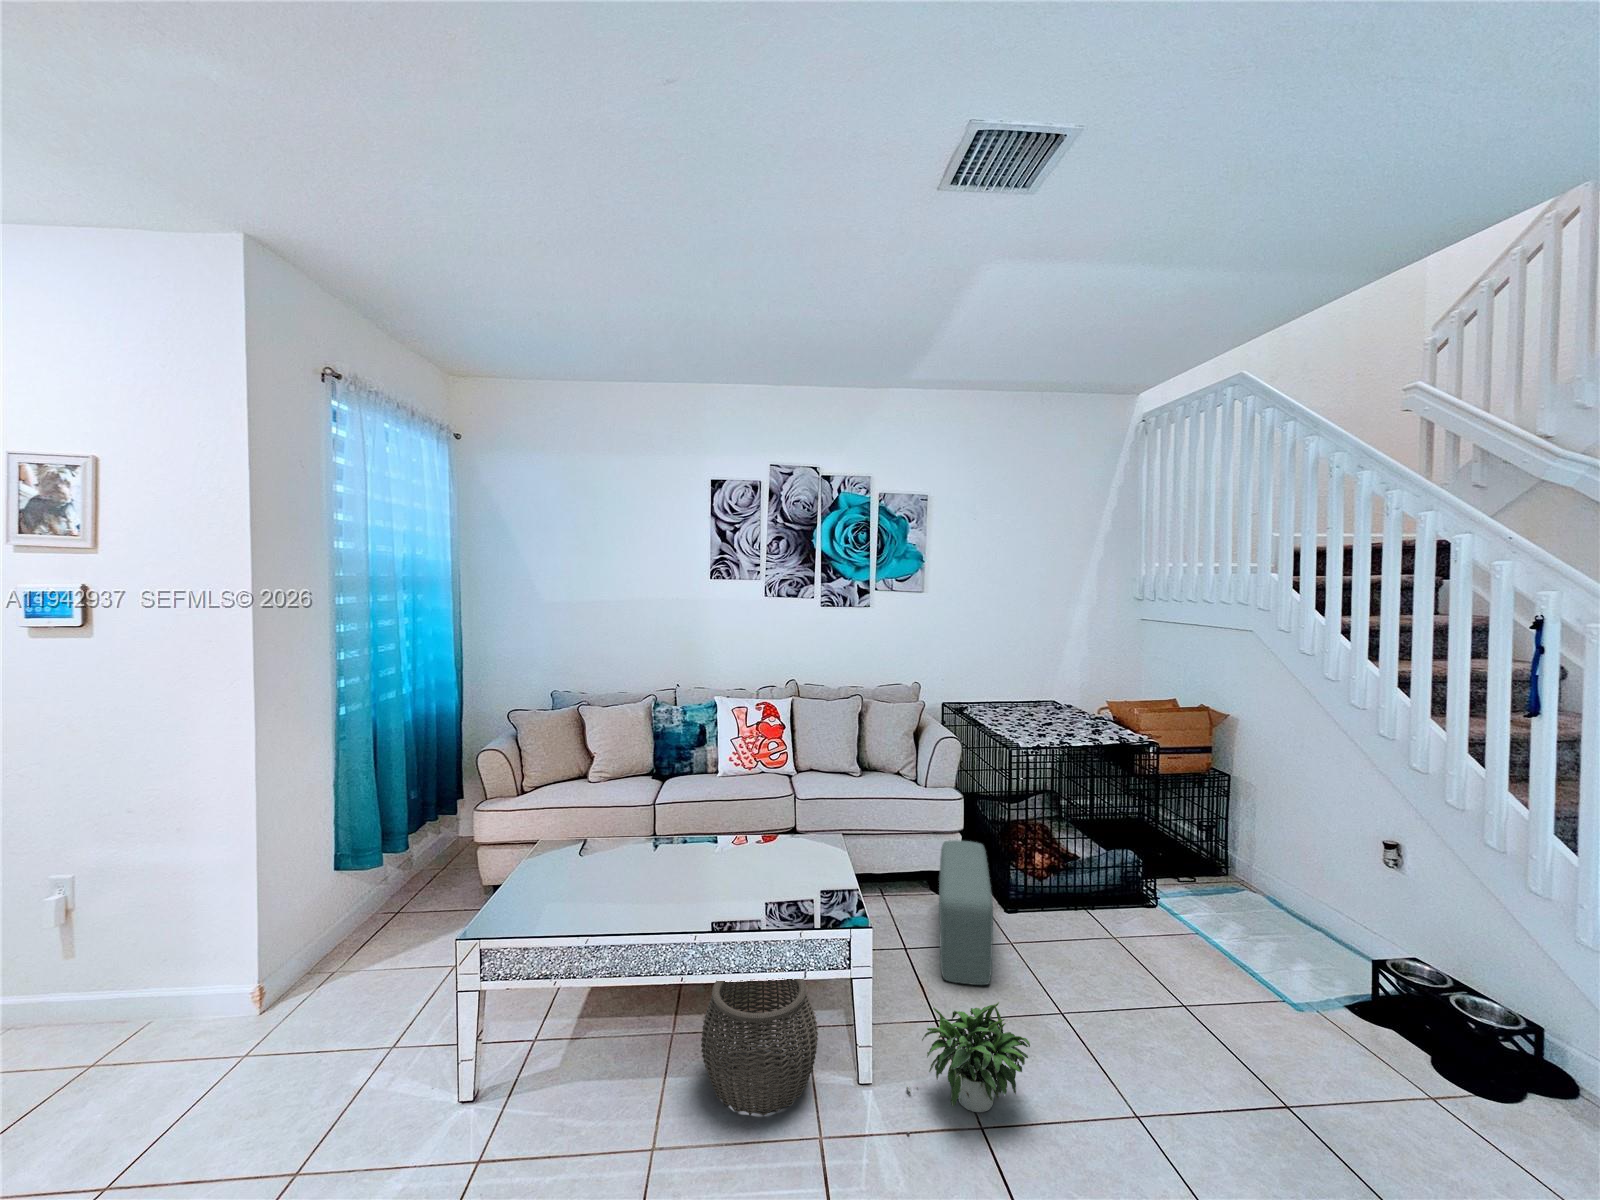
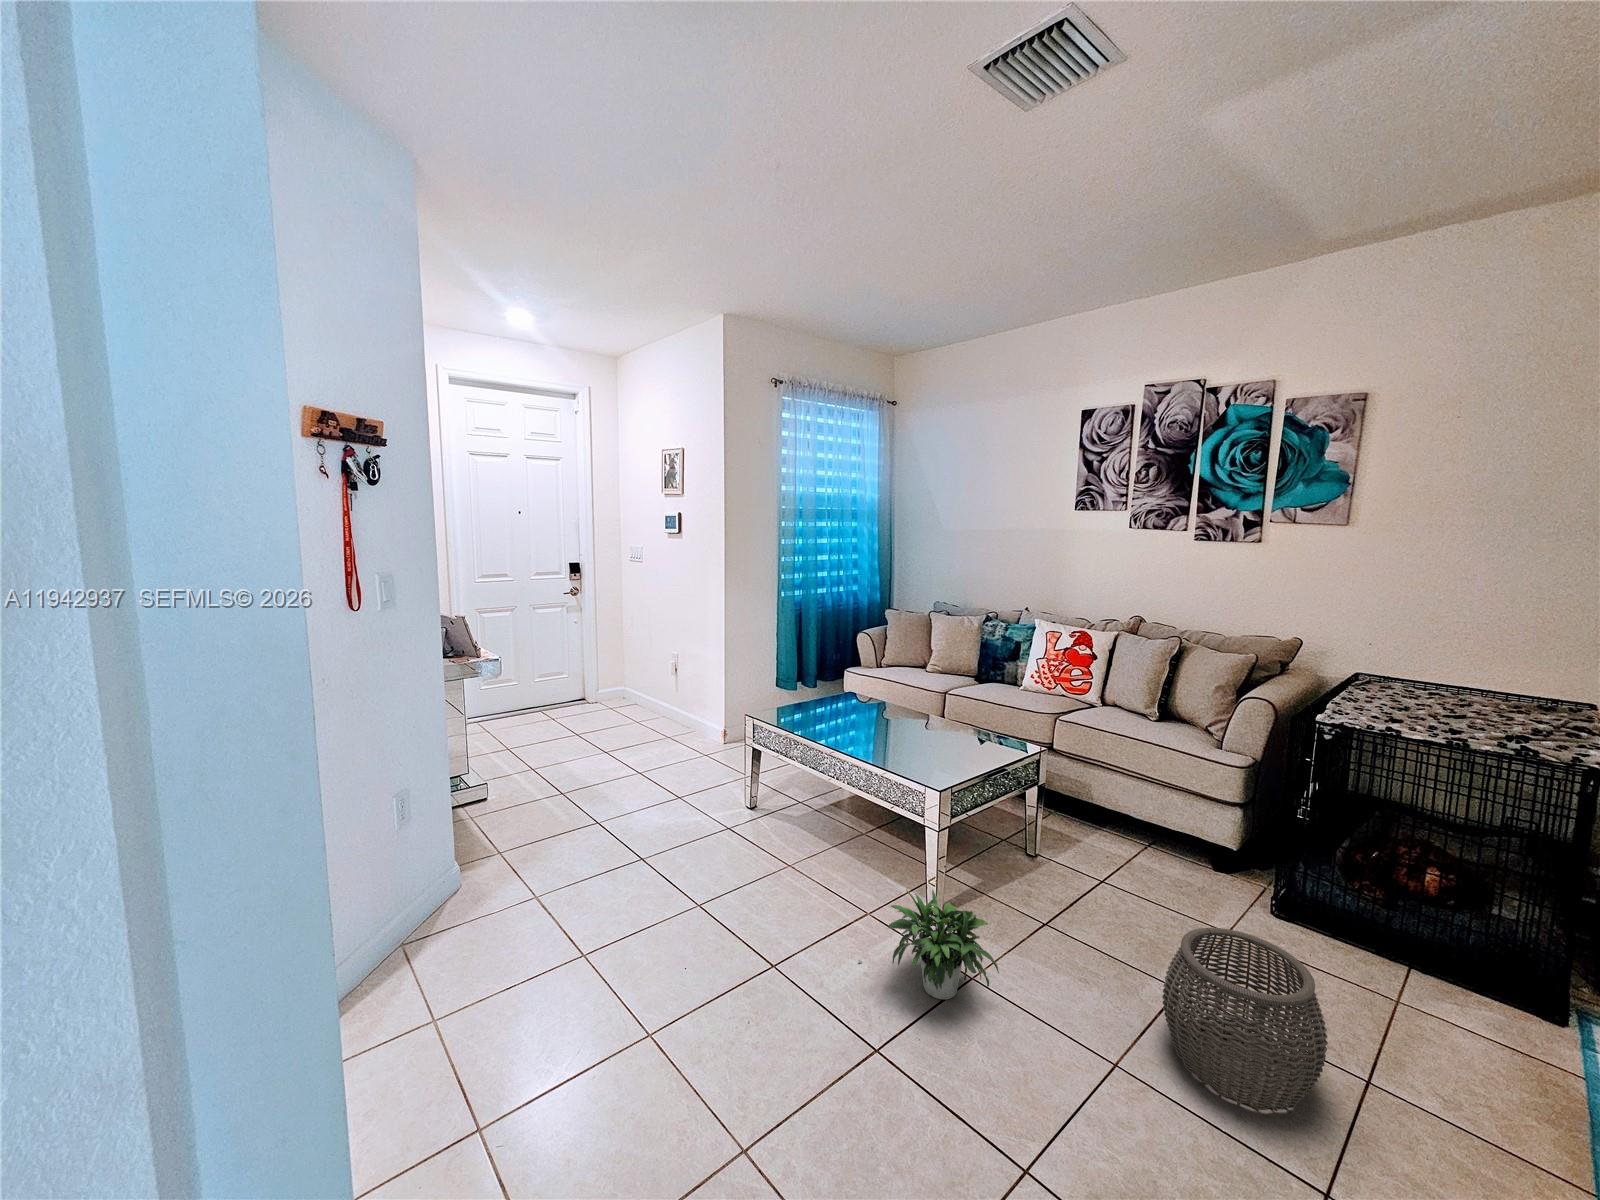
pouf: present [939,840,993,985] -> none [1068,811,1240,951]
woven basket: present [701,978,818,1115] -> present [1162,928,1328,1111]

